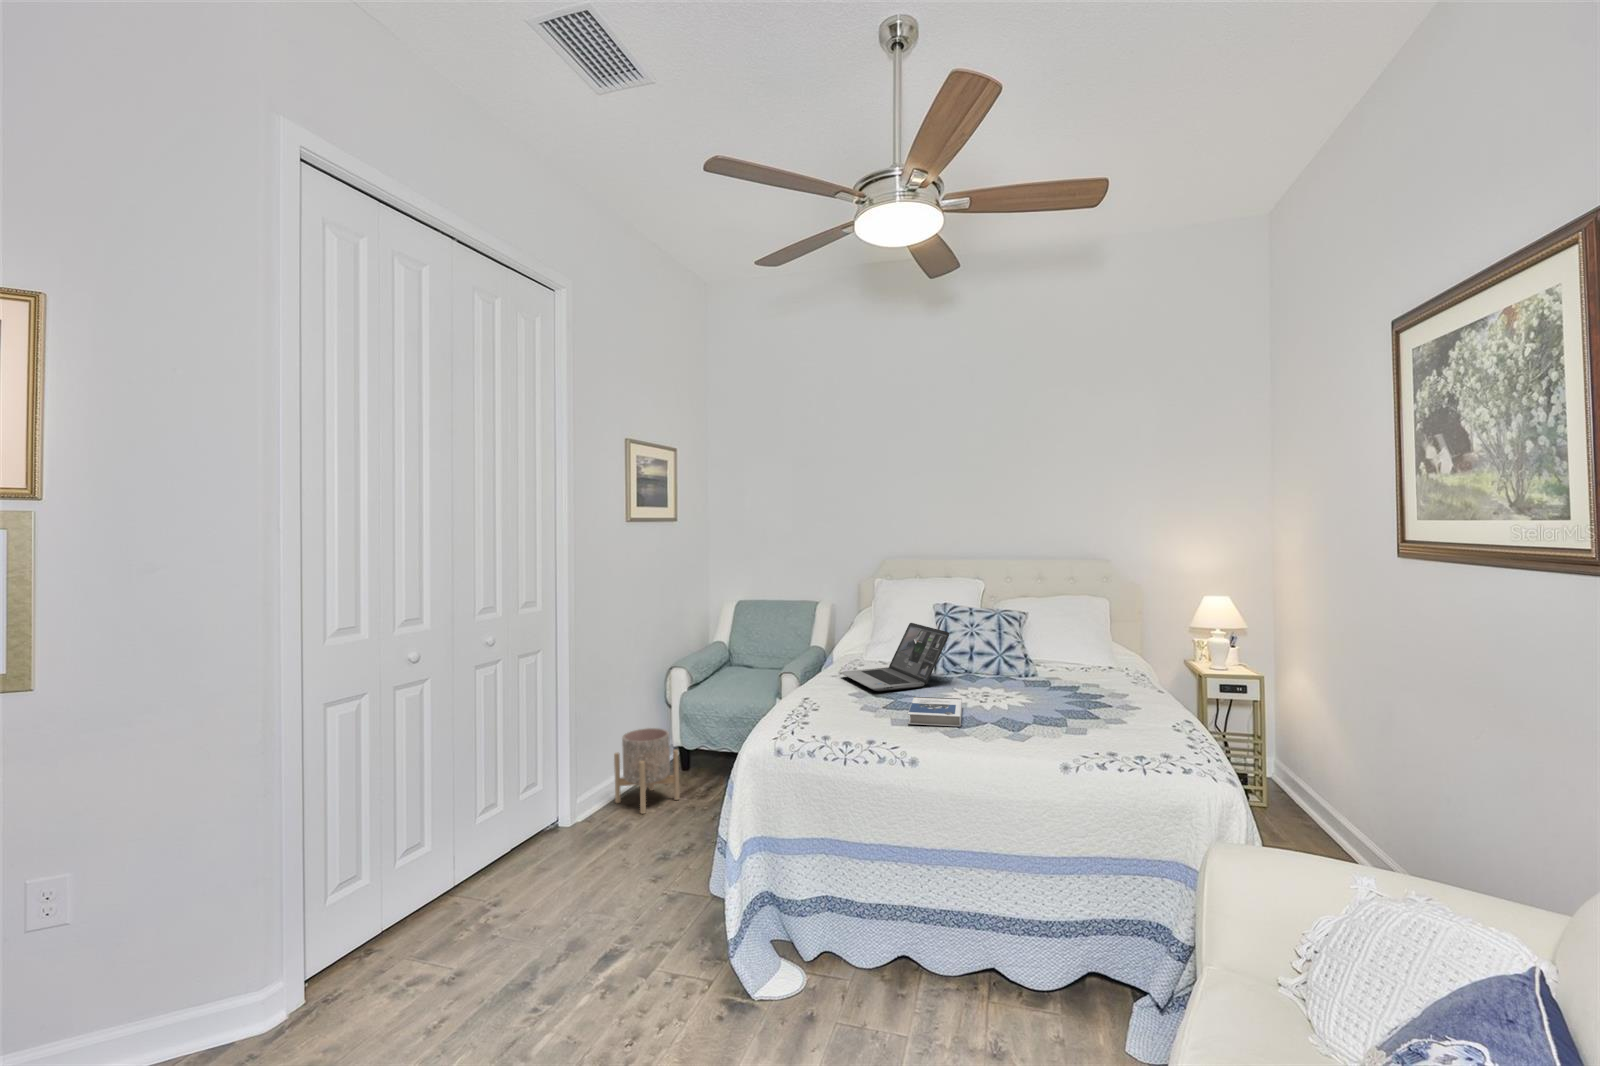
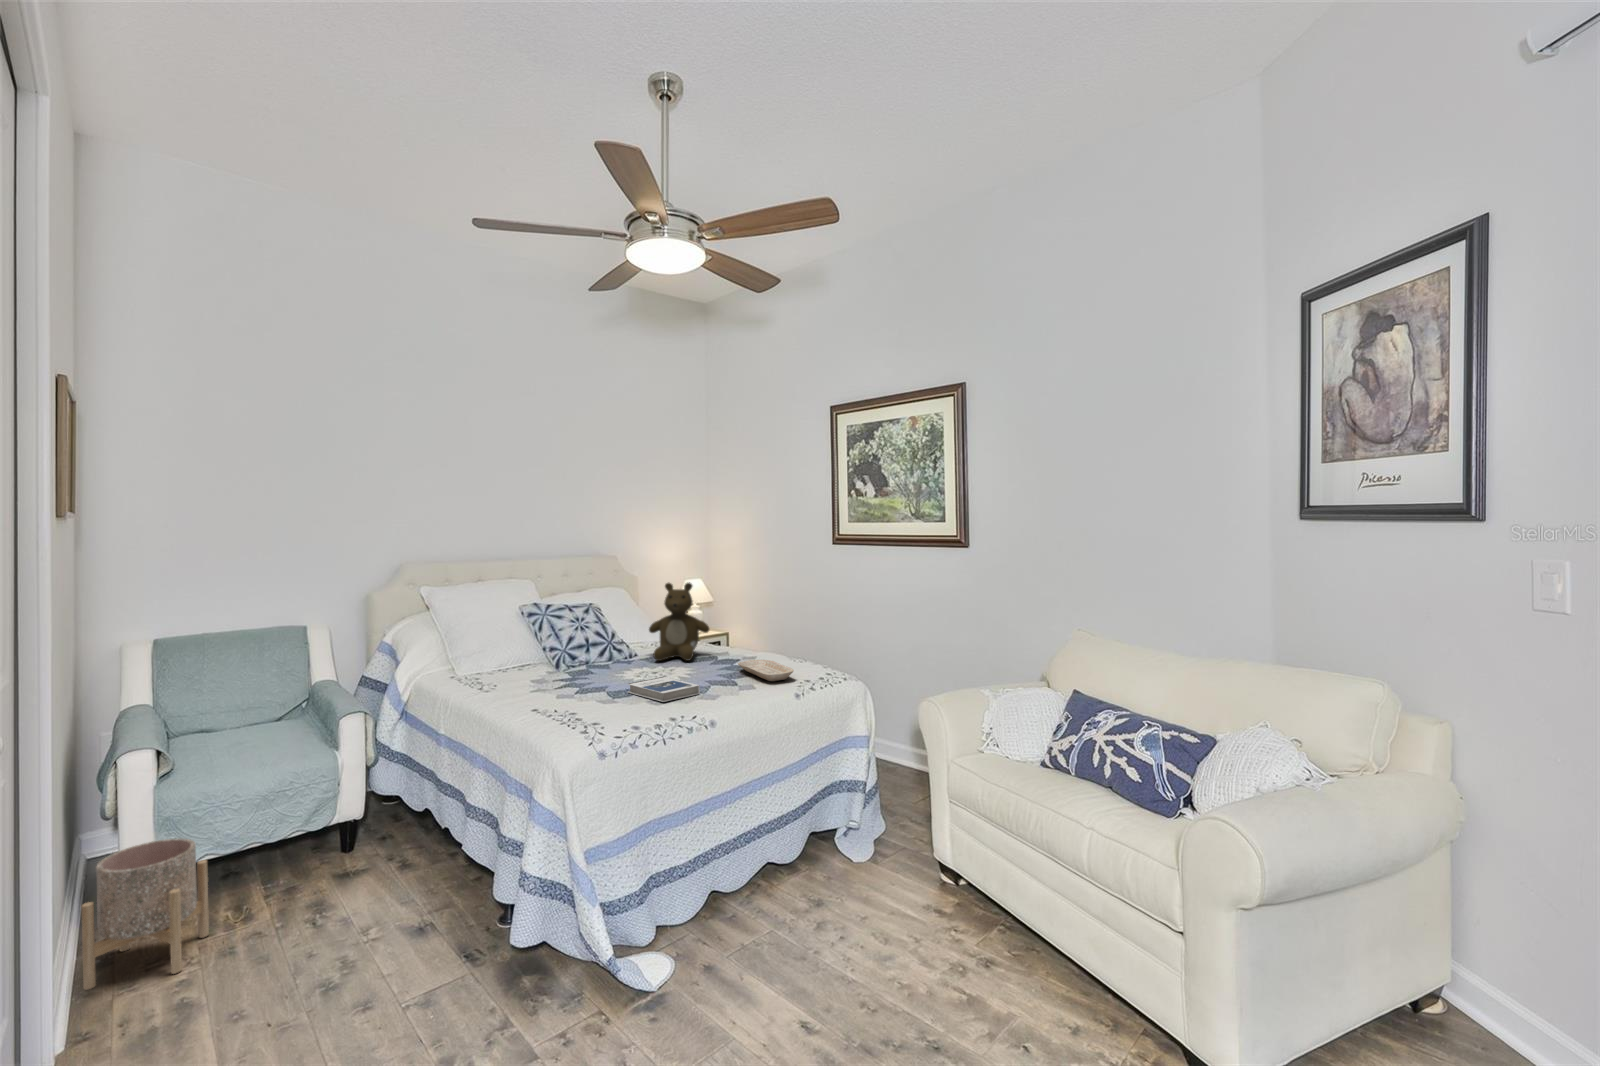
teddy bear: none [1020,593,1097,689] -> present [649,582,709,661]
laptop: present [841,623,949,691] -> none [485,624,604,691]
tray: none [1052,703,1114,739] -> present [738,660,794,681]

